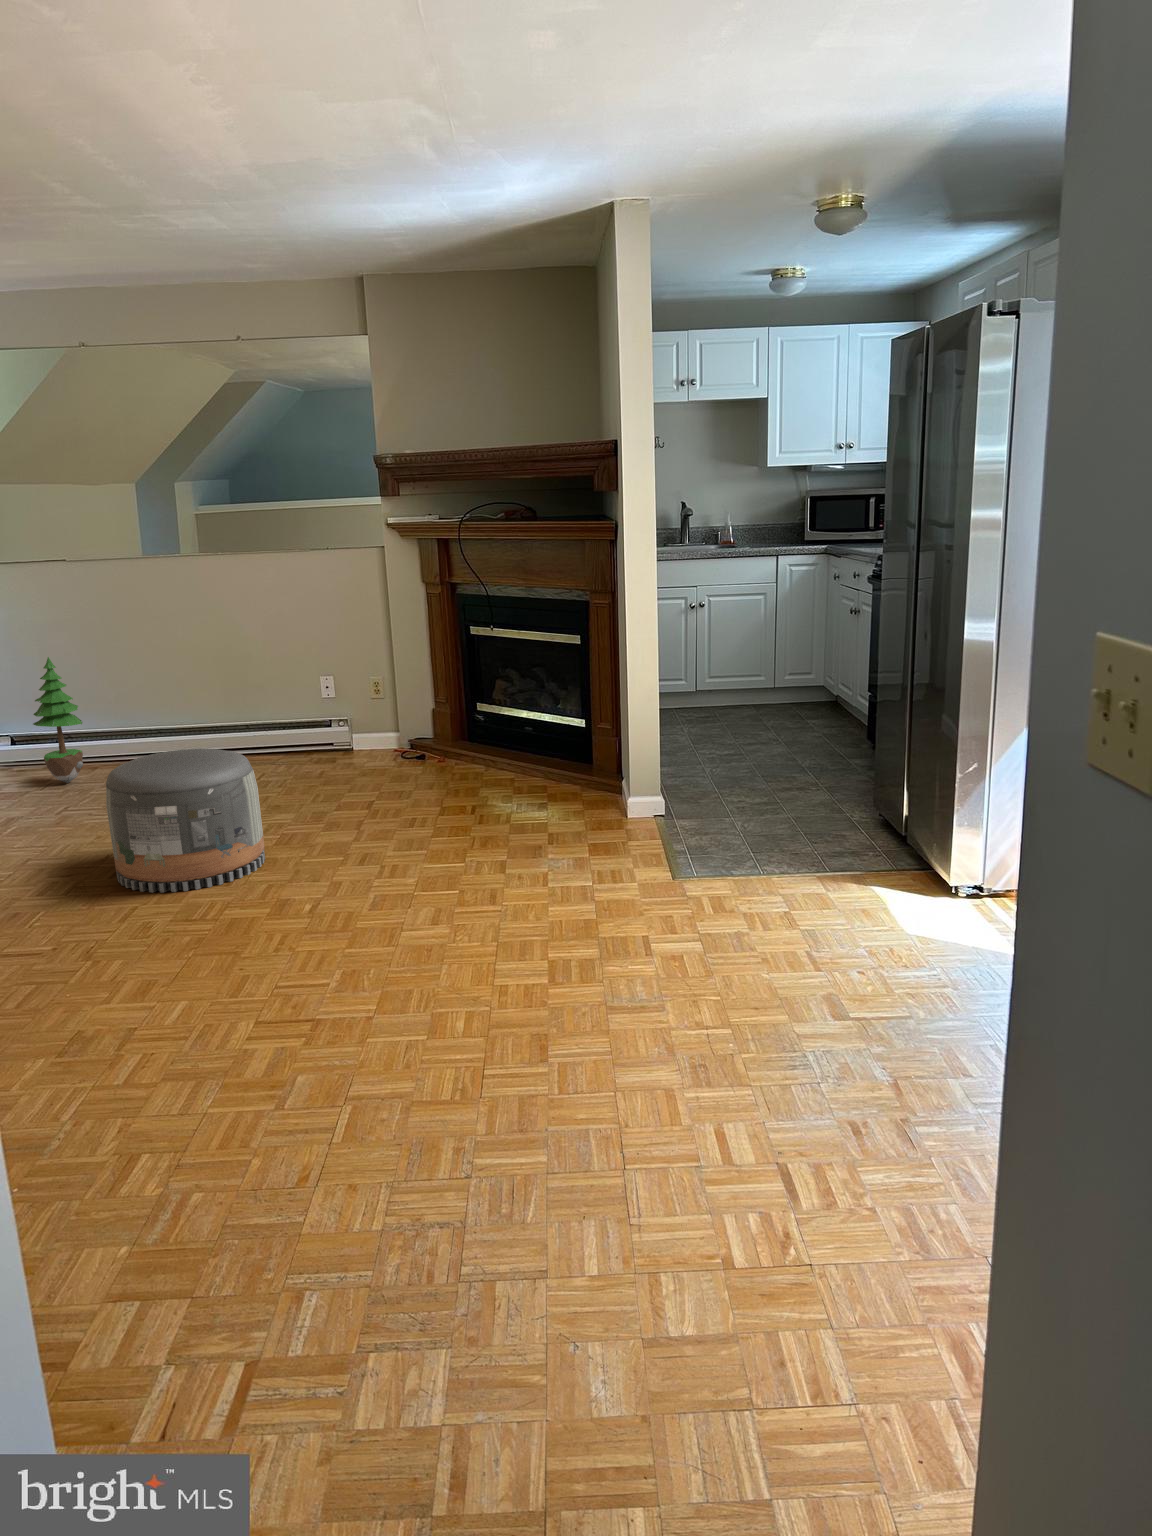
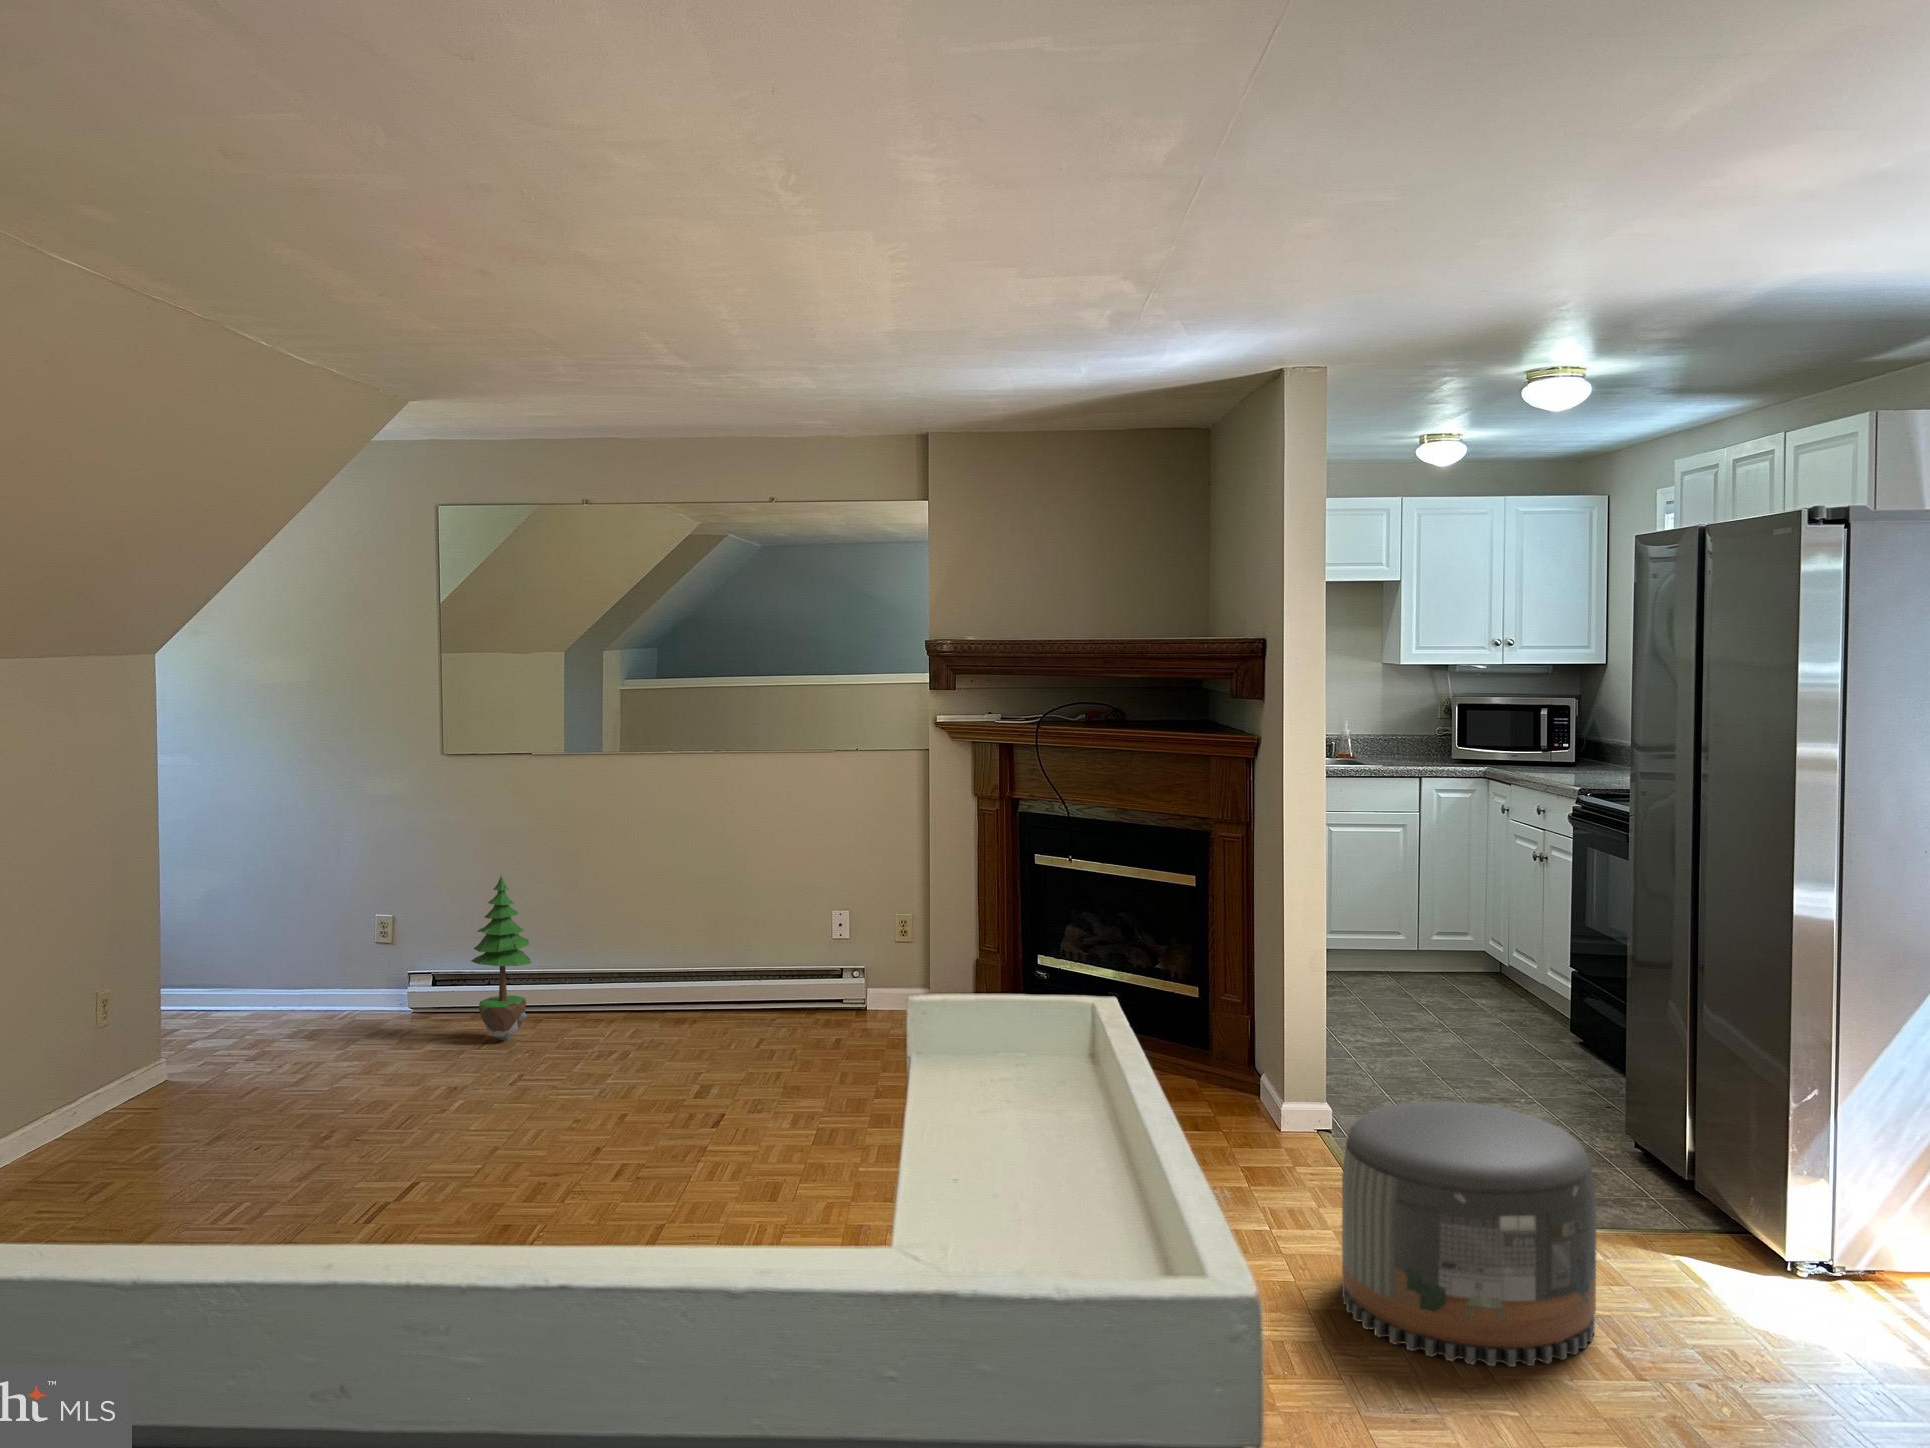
pouf: present [106,749,265,893] -> present [1342,1101,1597,1367]

